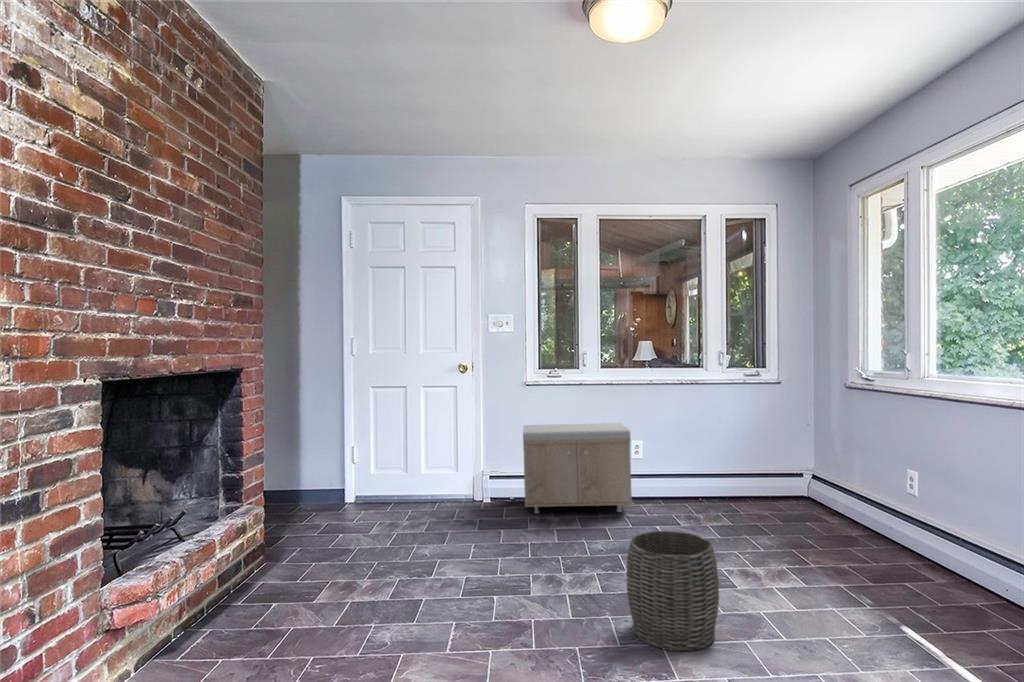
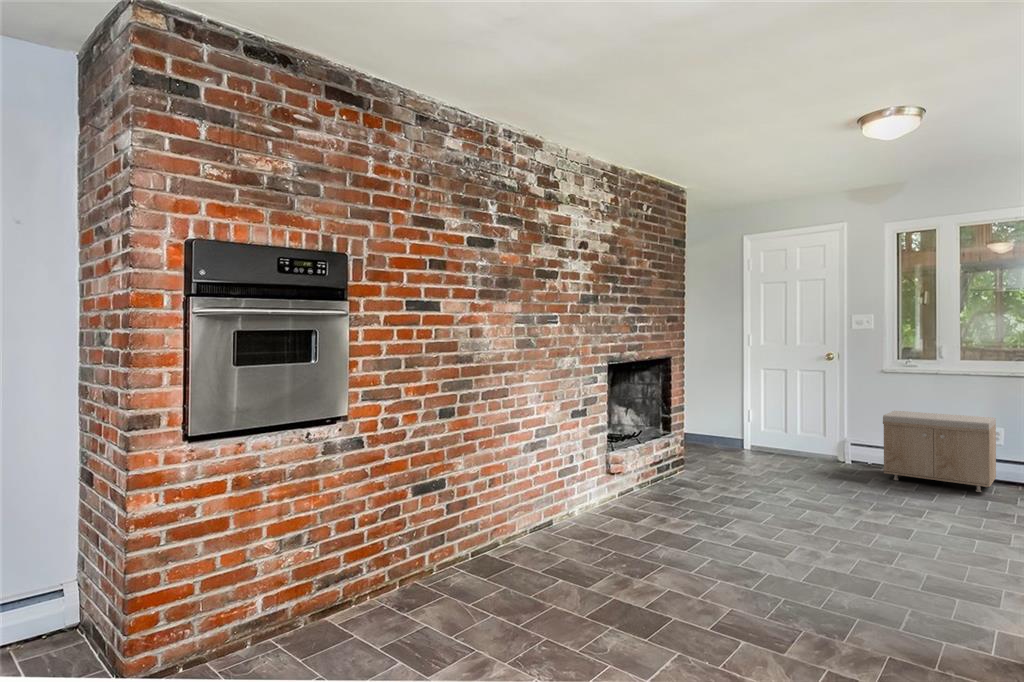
woven basket: present [626,531,719,651] -> none [892,484,965,559]

